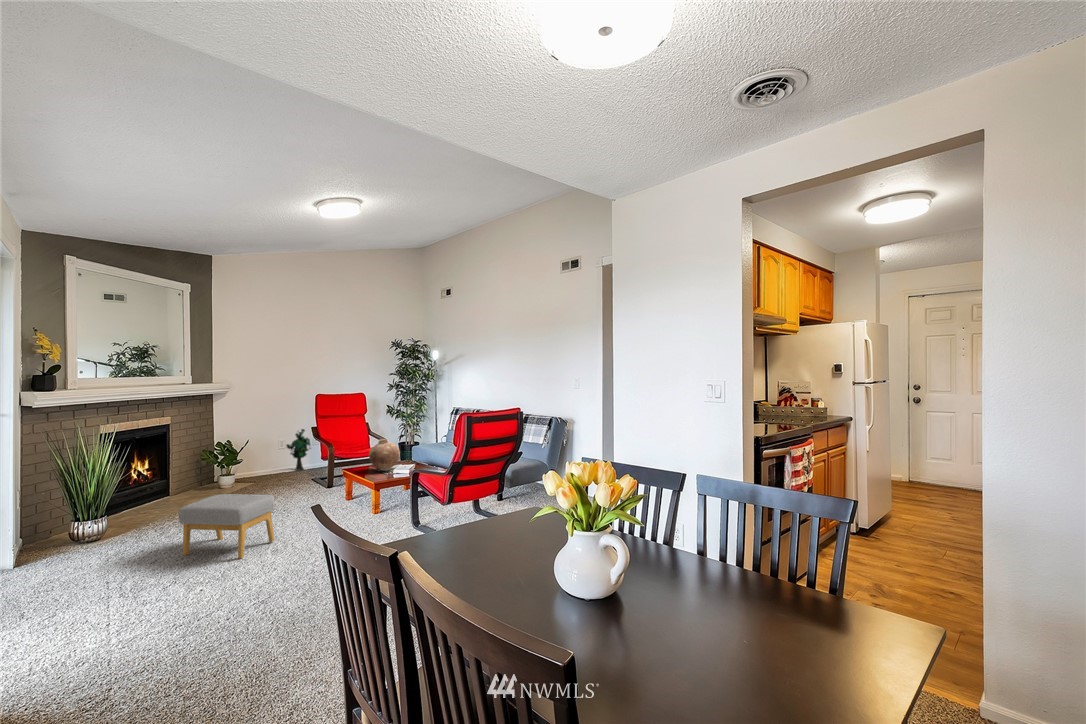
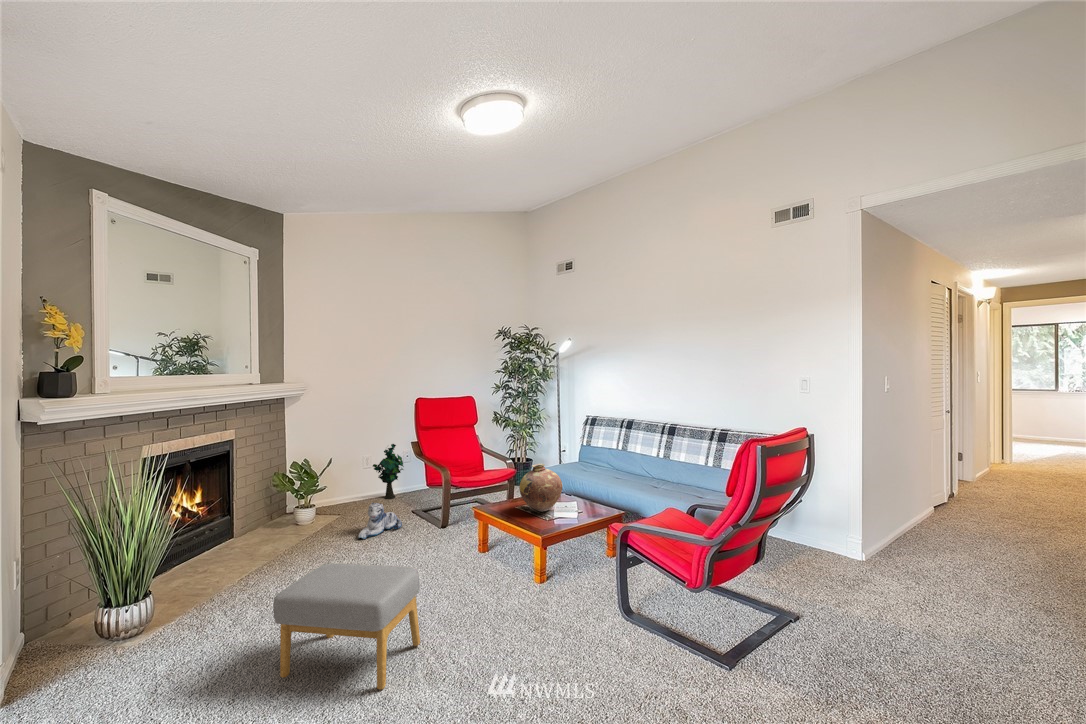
plush toy: none [262,468,299,494] -> present [358,502,402,539]

